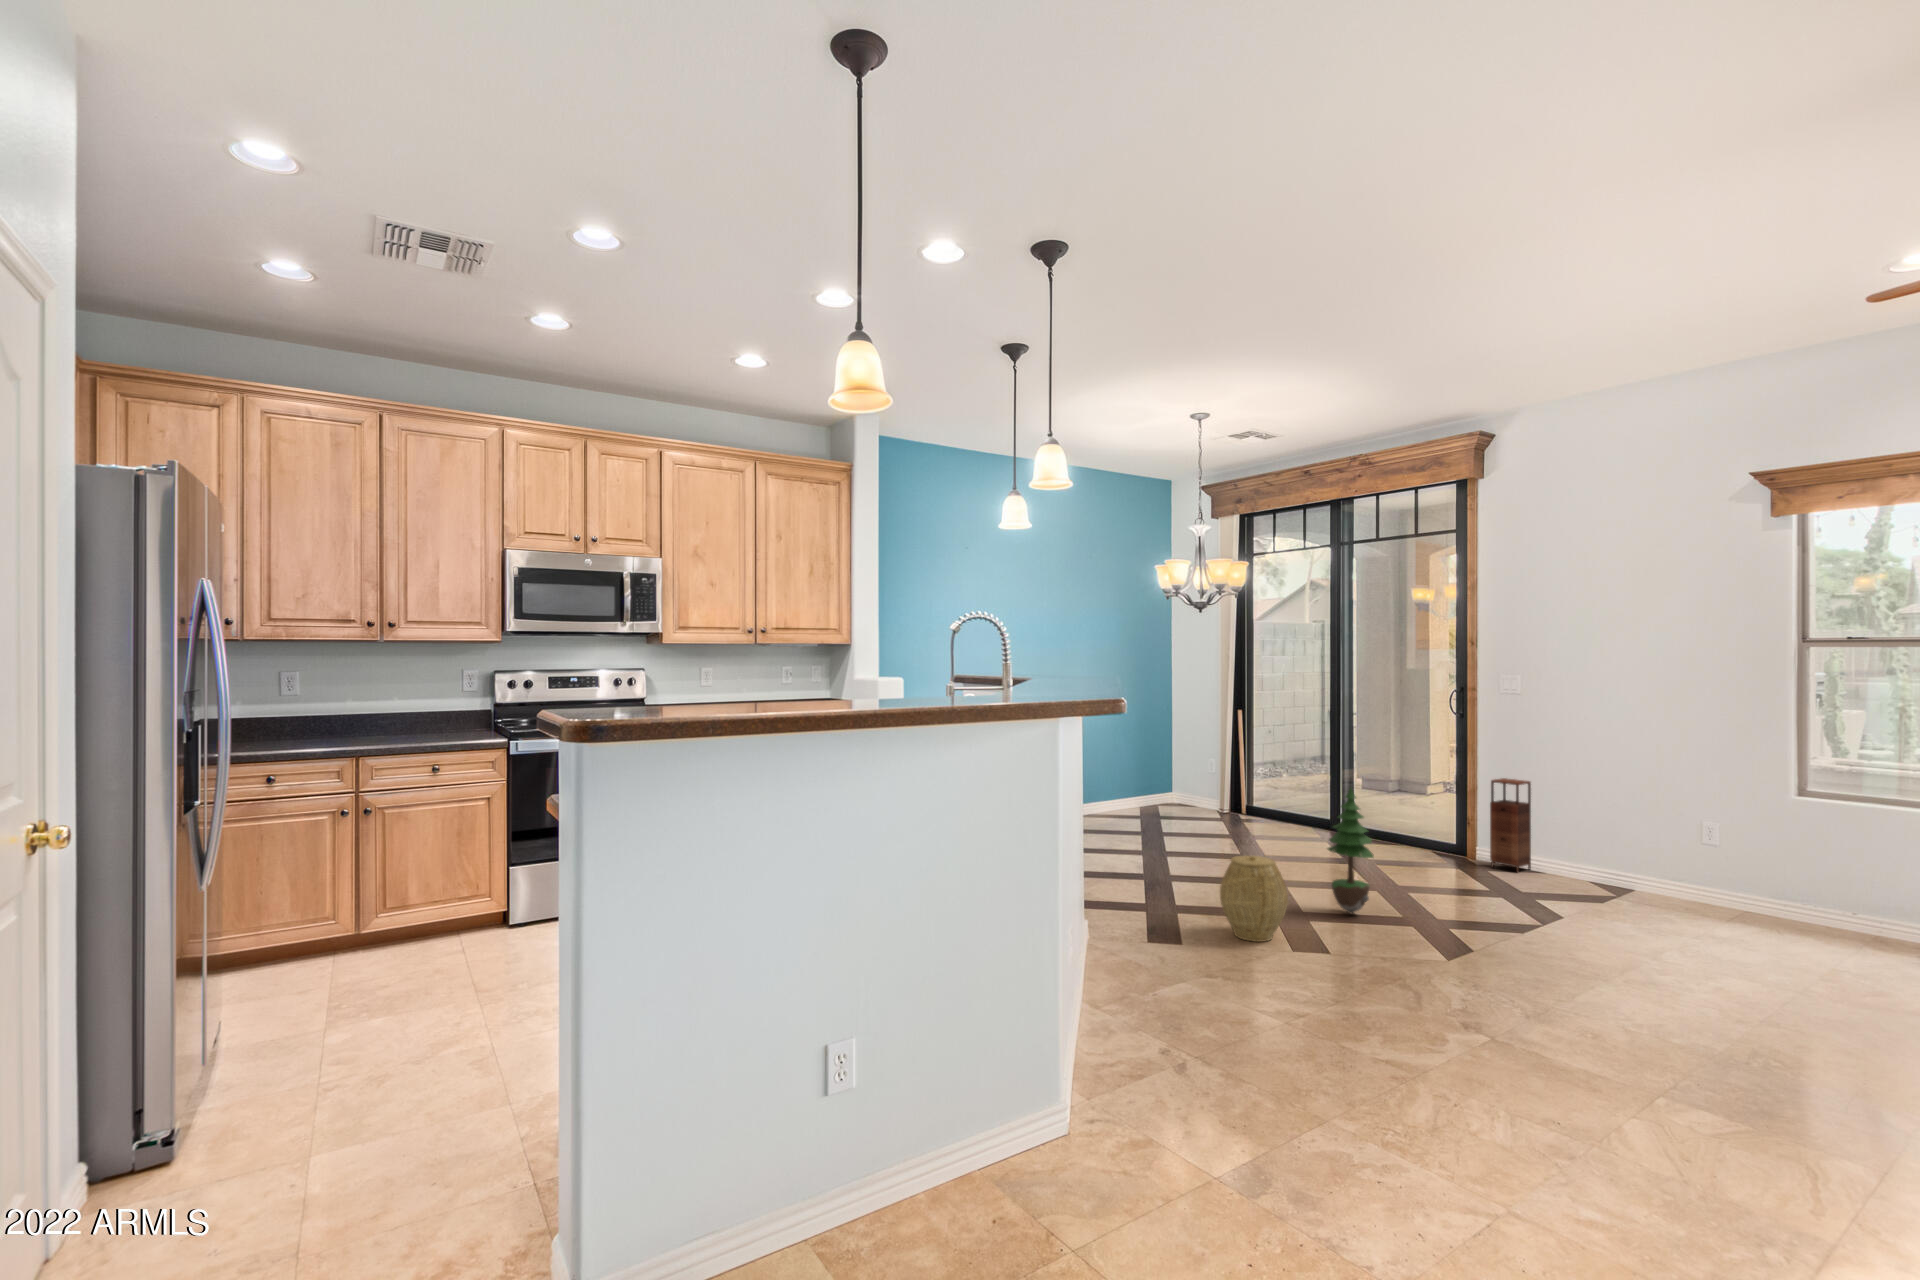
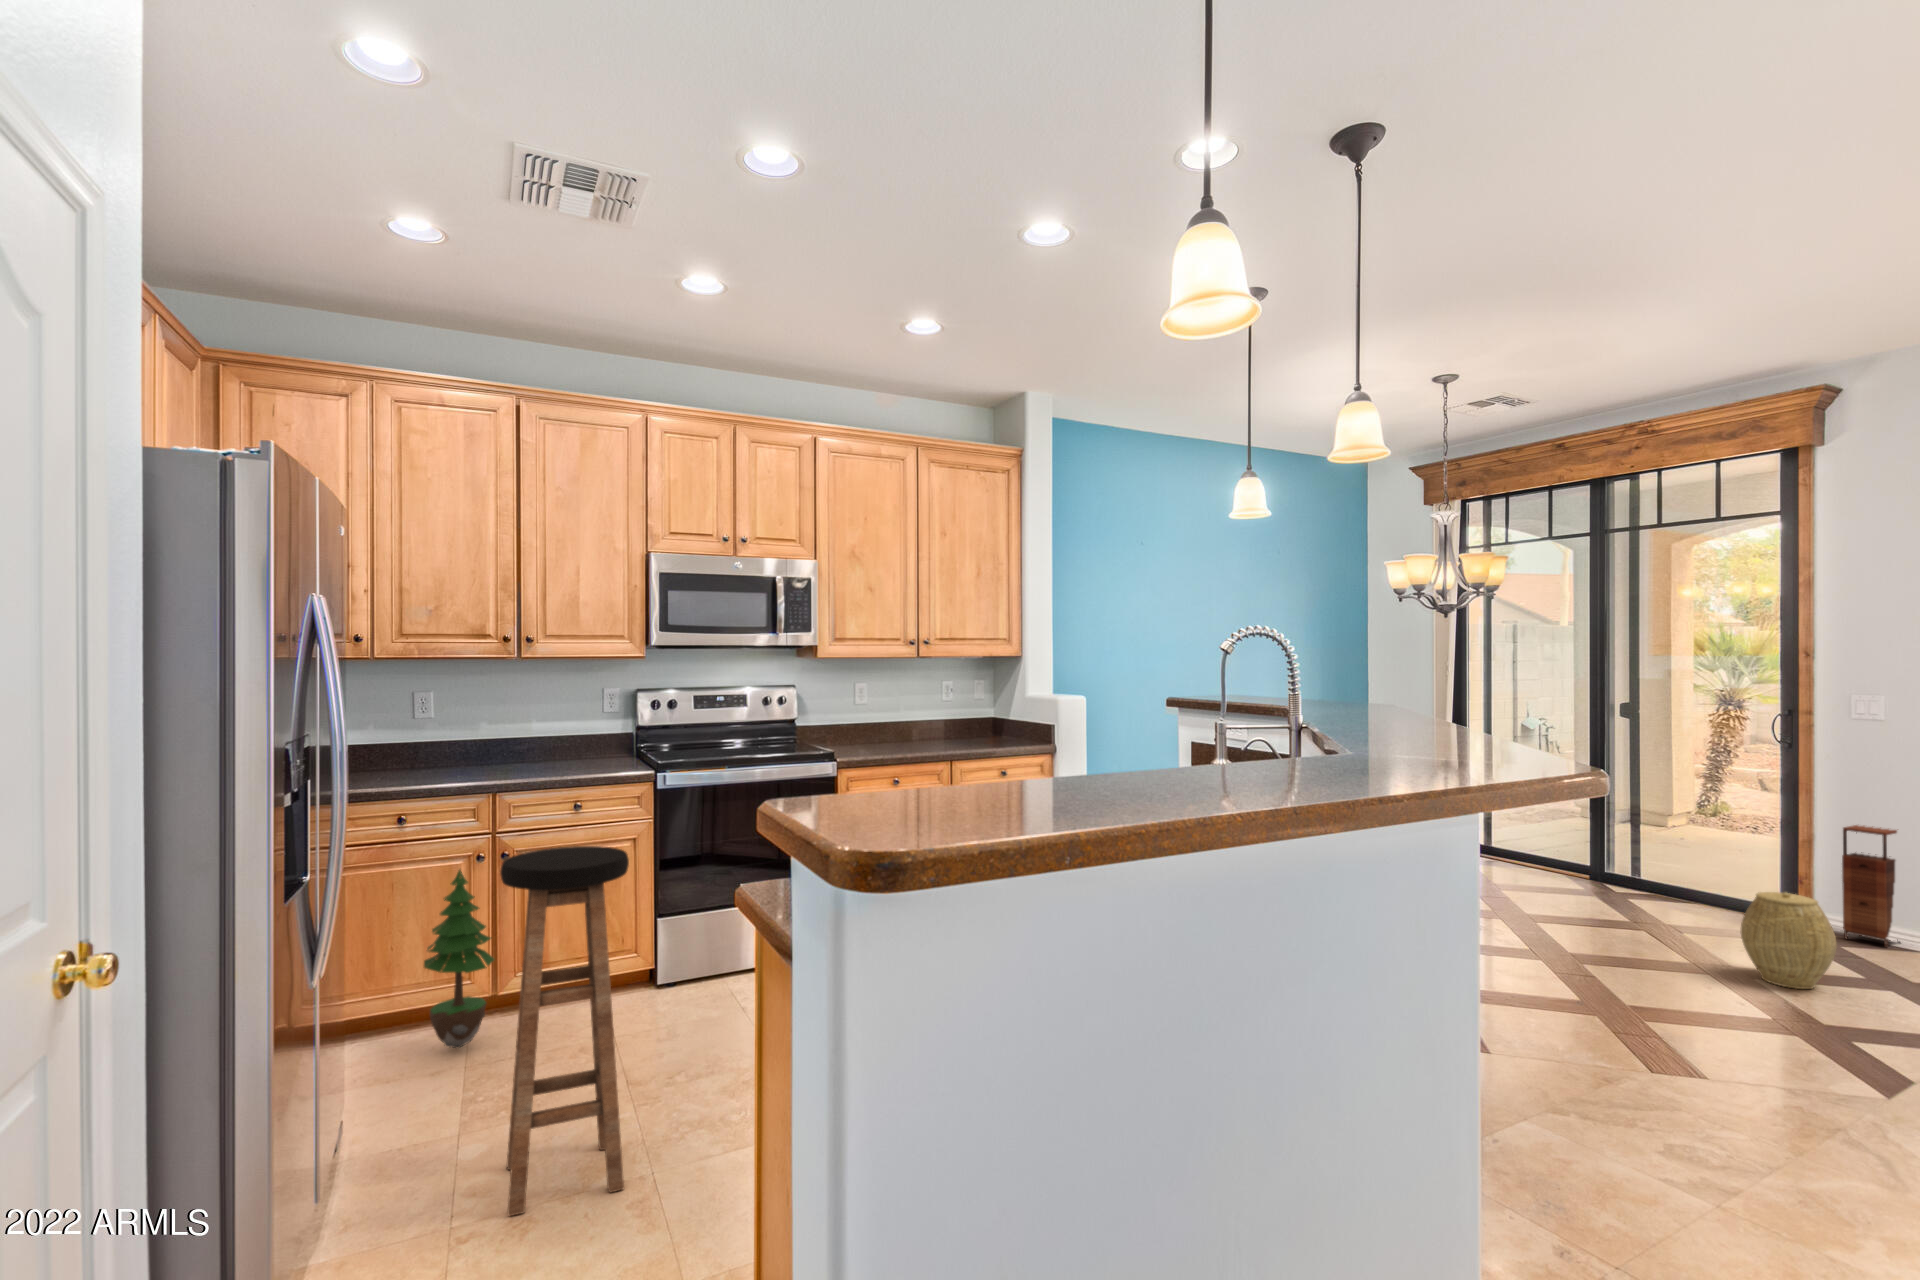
potted tree: present [1328,789,1374,913] -> present [424,870,494,1048]
bar stool: none [355,792,466,1083] -> present [500,846,629,1216]
woven basket: present [1220,856,1288,942] -> present [1741,892,1837,989]

